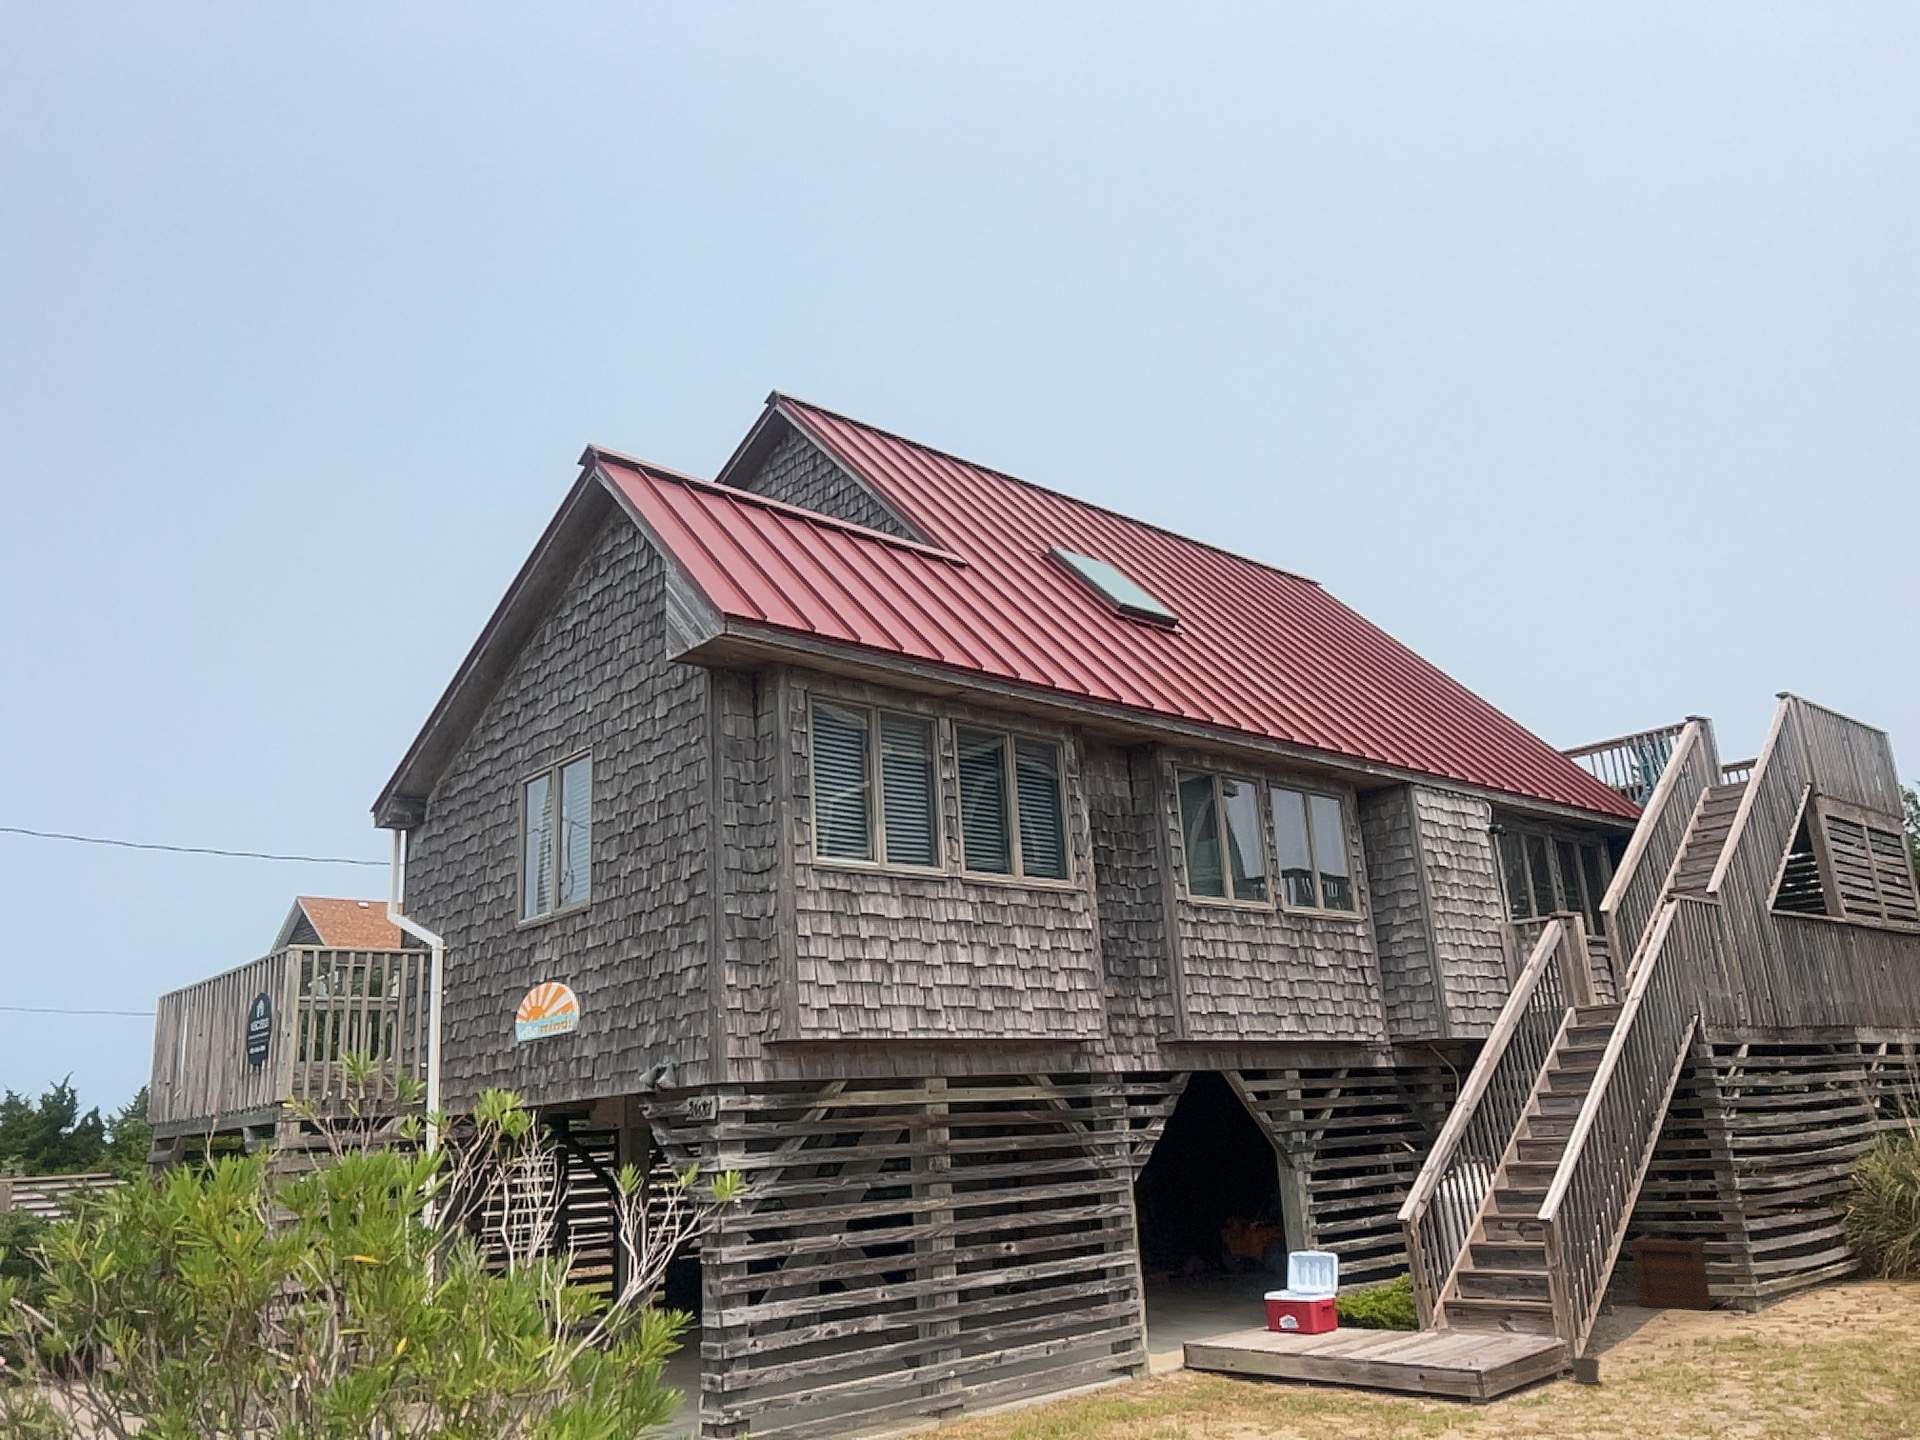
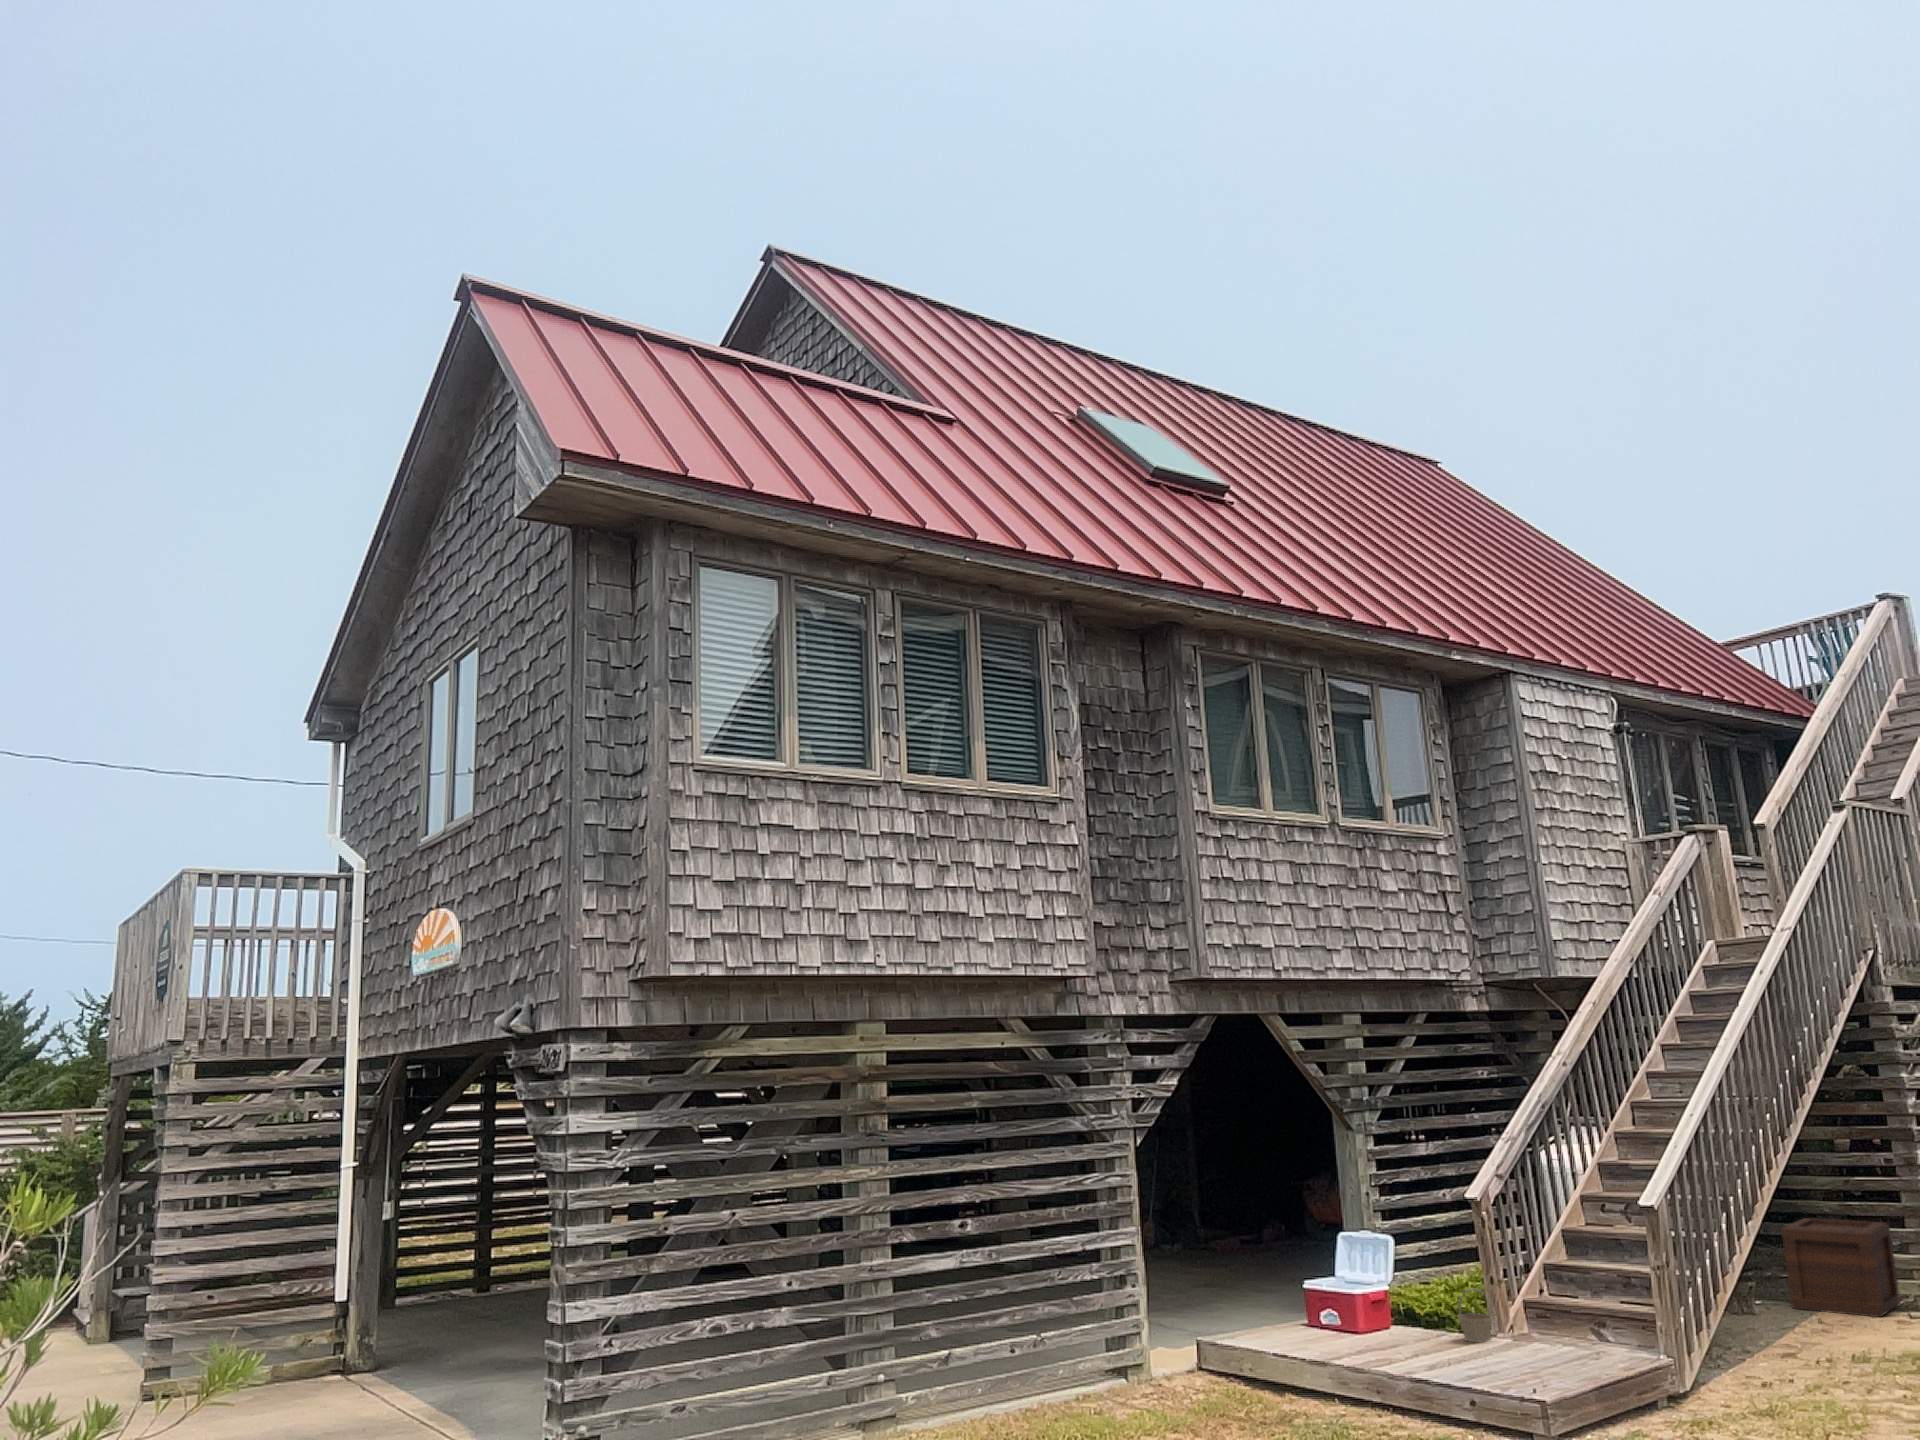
basket: present [1570,1336,1599,1383] -> present [1458,1288,1493,1342]

